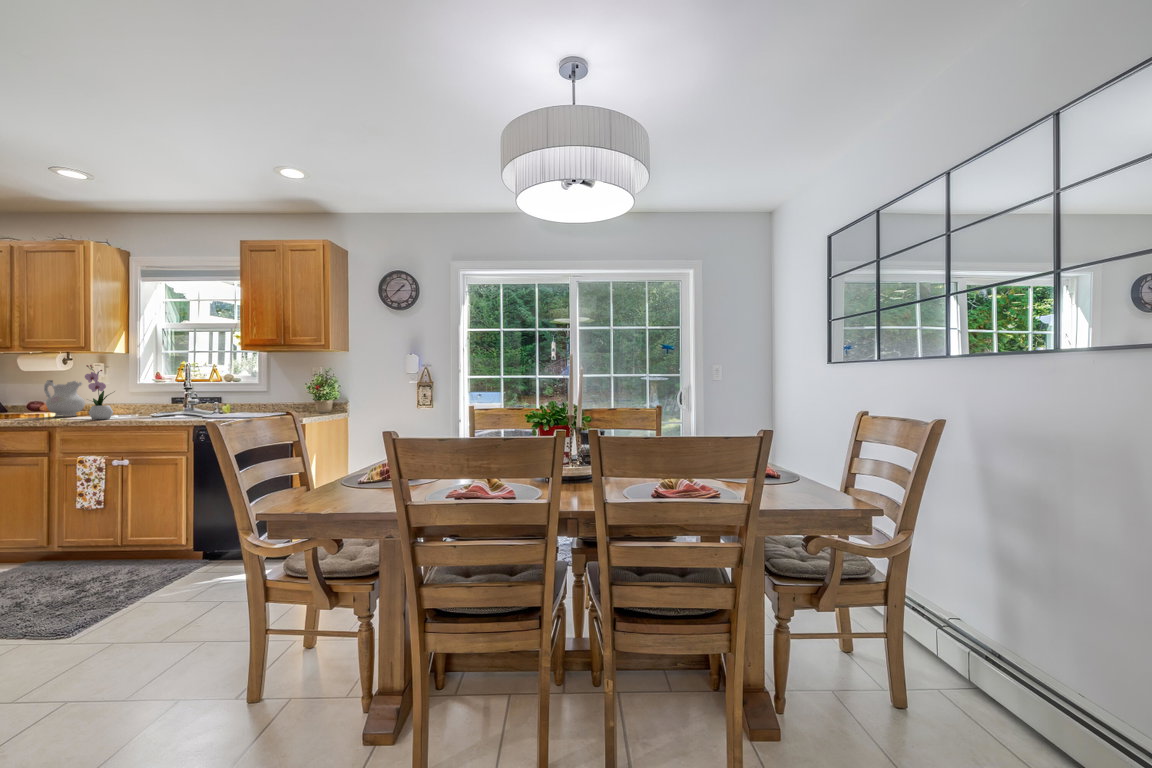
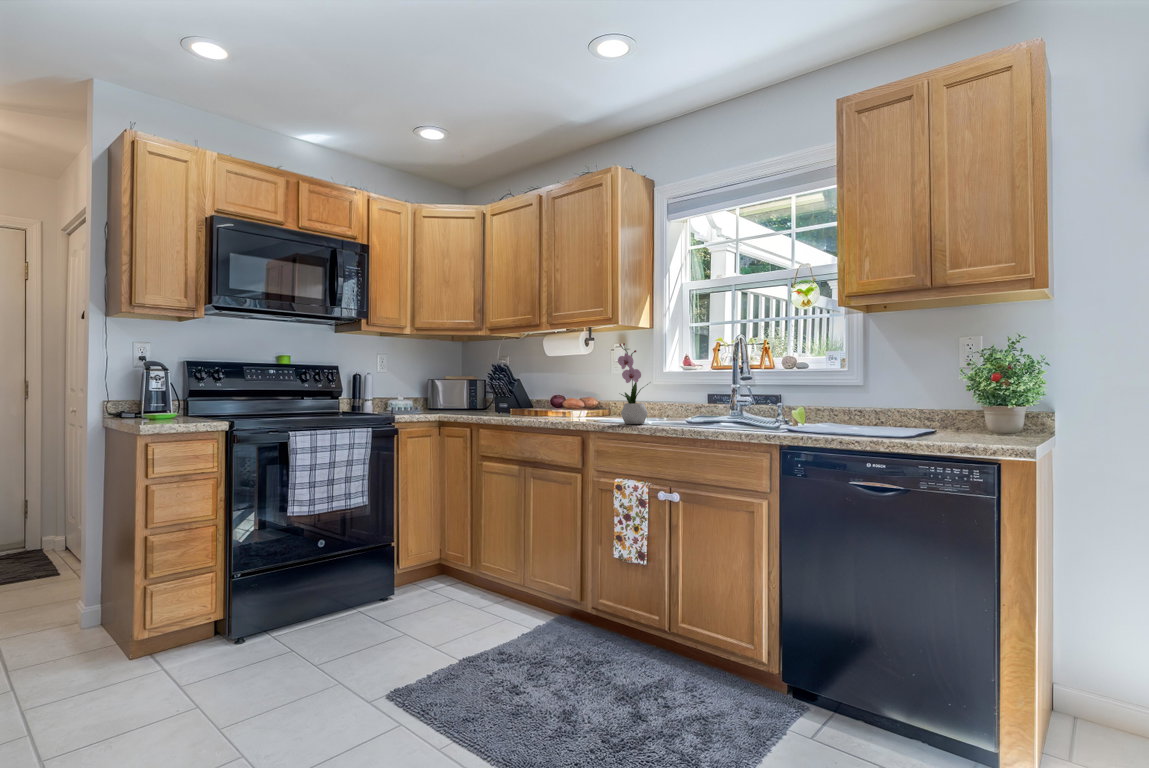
ceramic pitcher: present [44,380,85,417] -> none [568,367,609,417]

